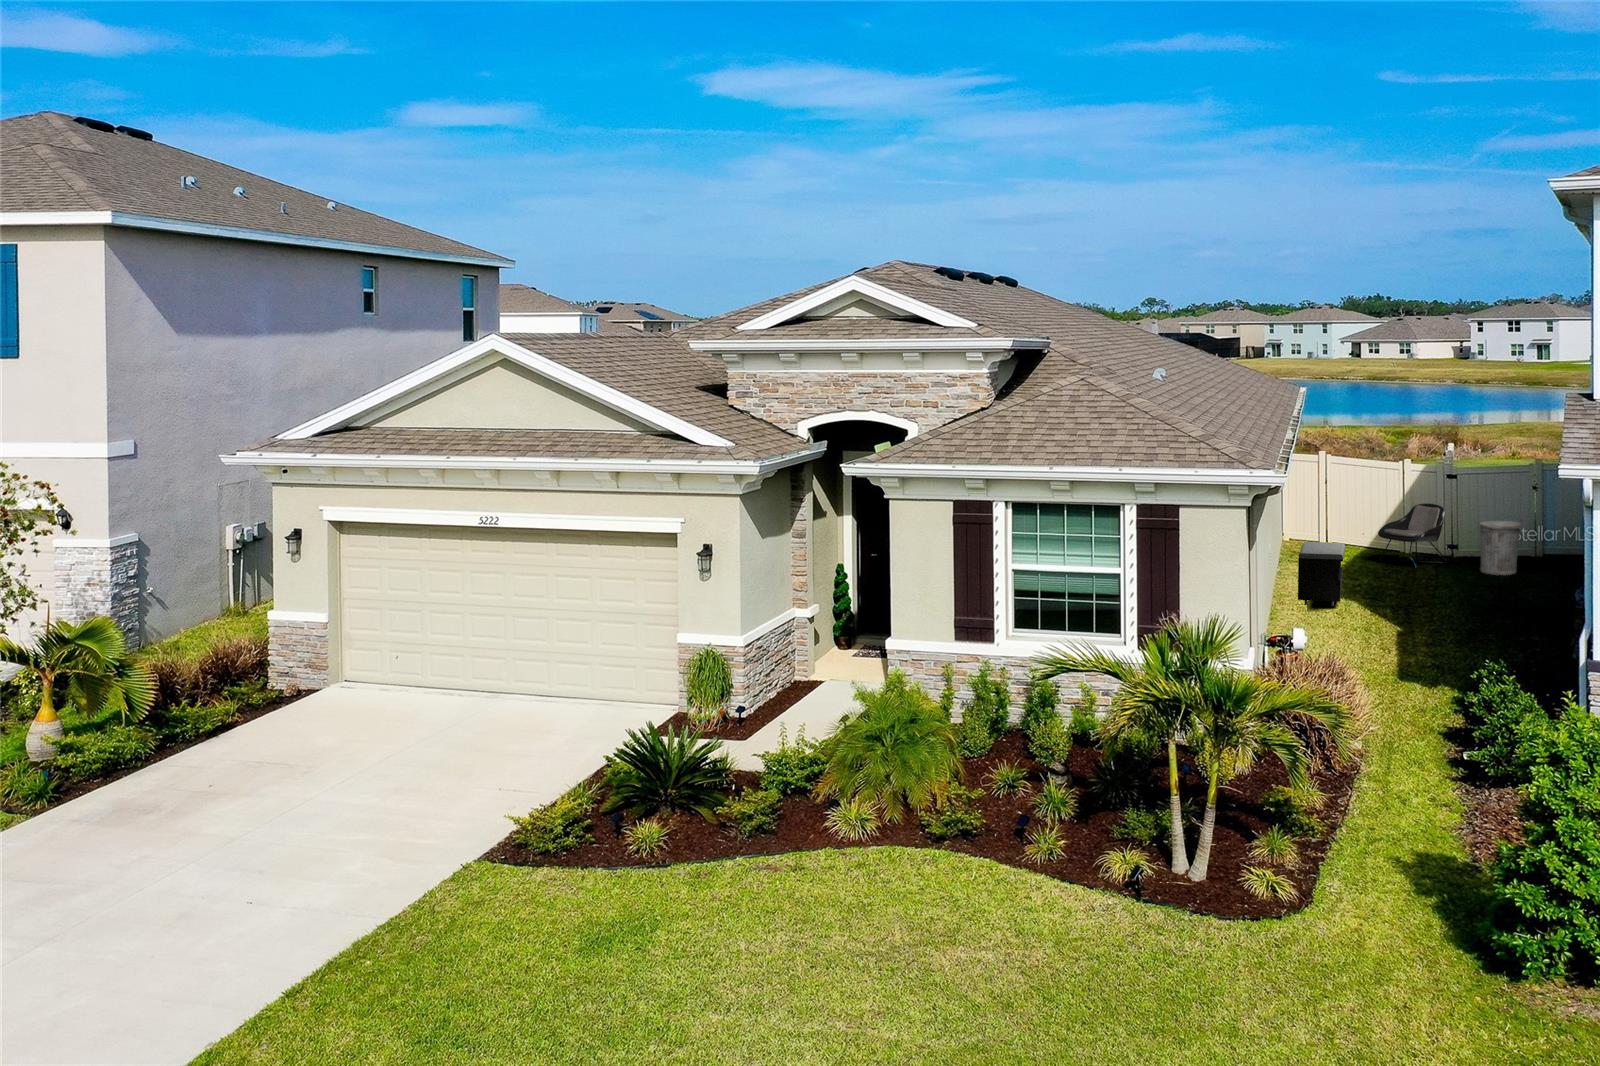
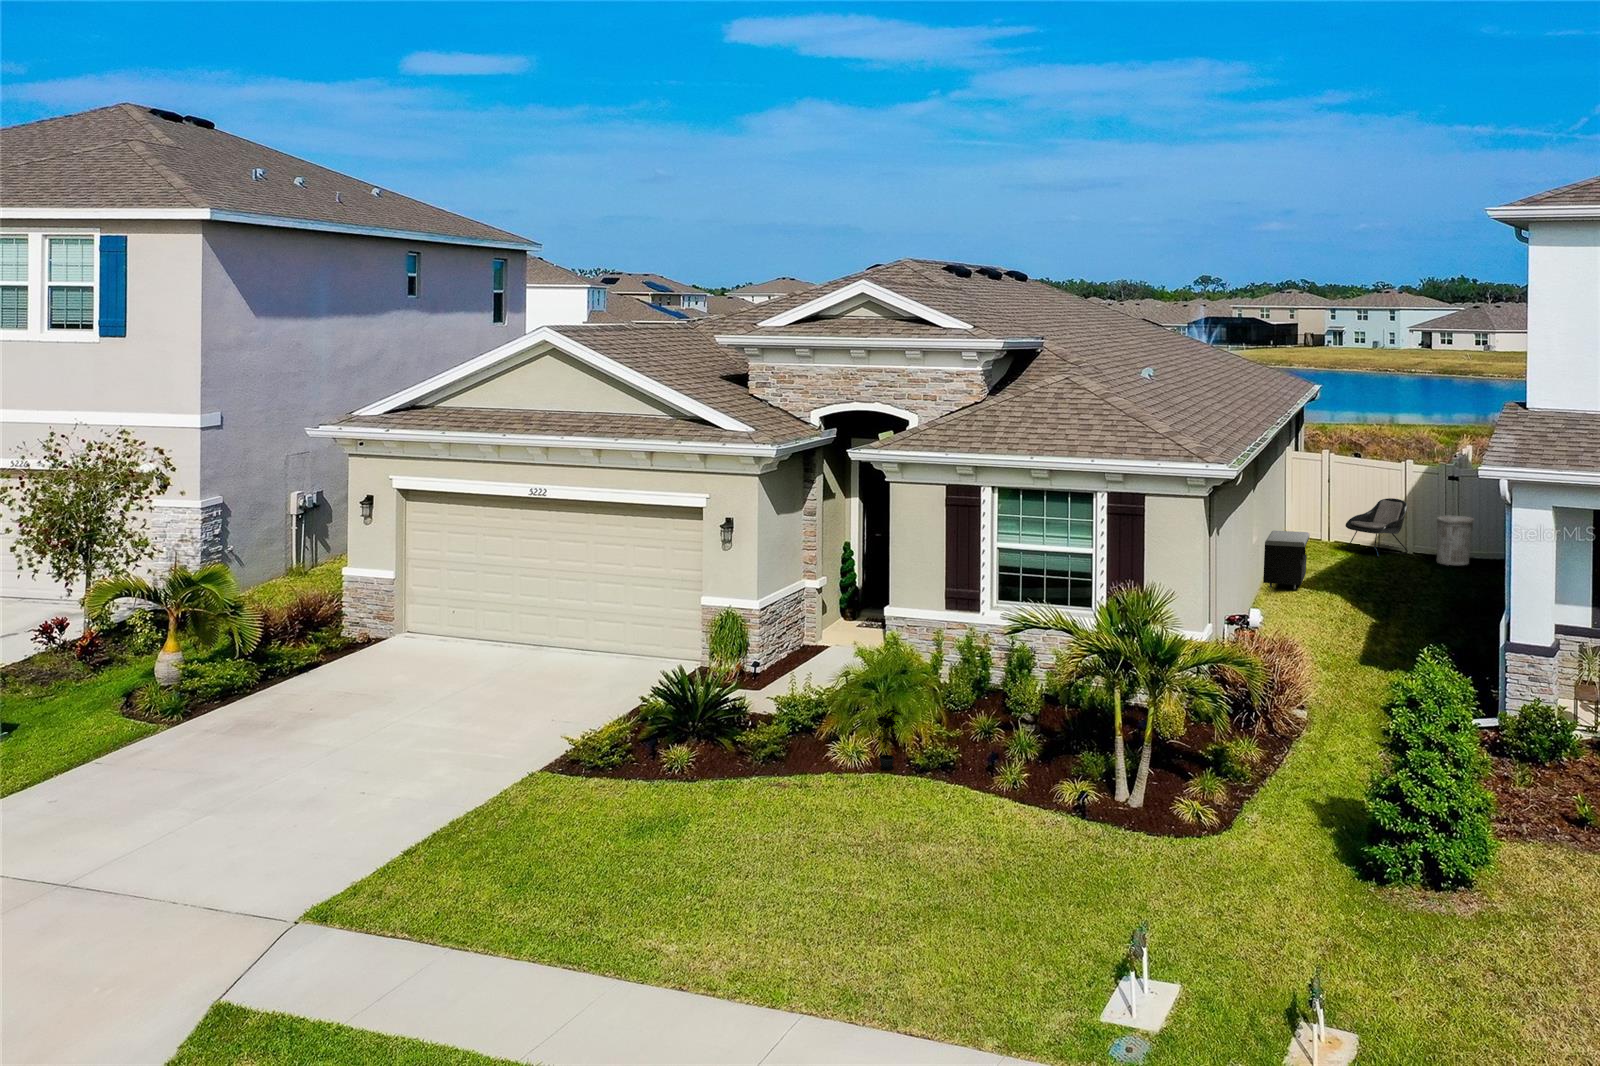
potted plant: none [880,765,913,841] -> present [877,706,901,770]

